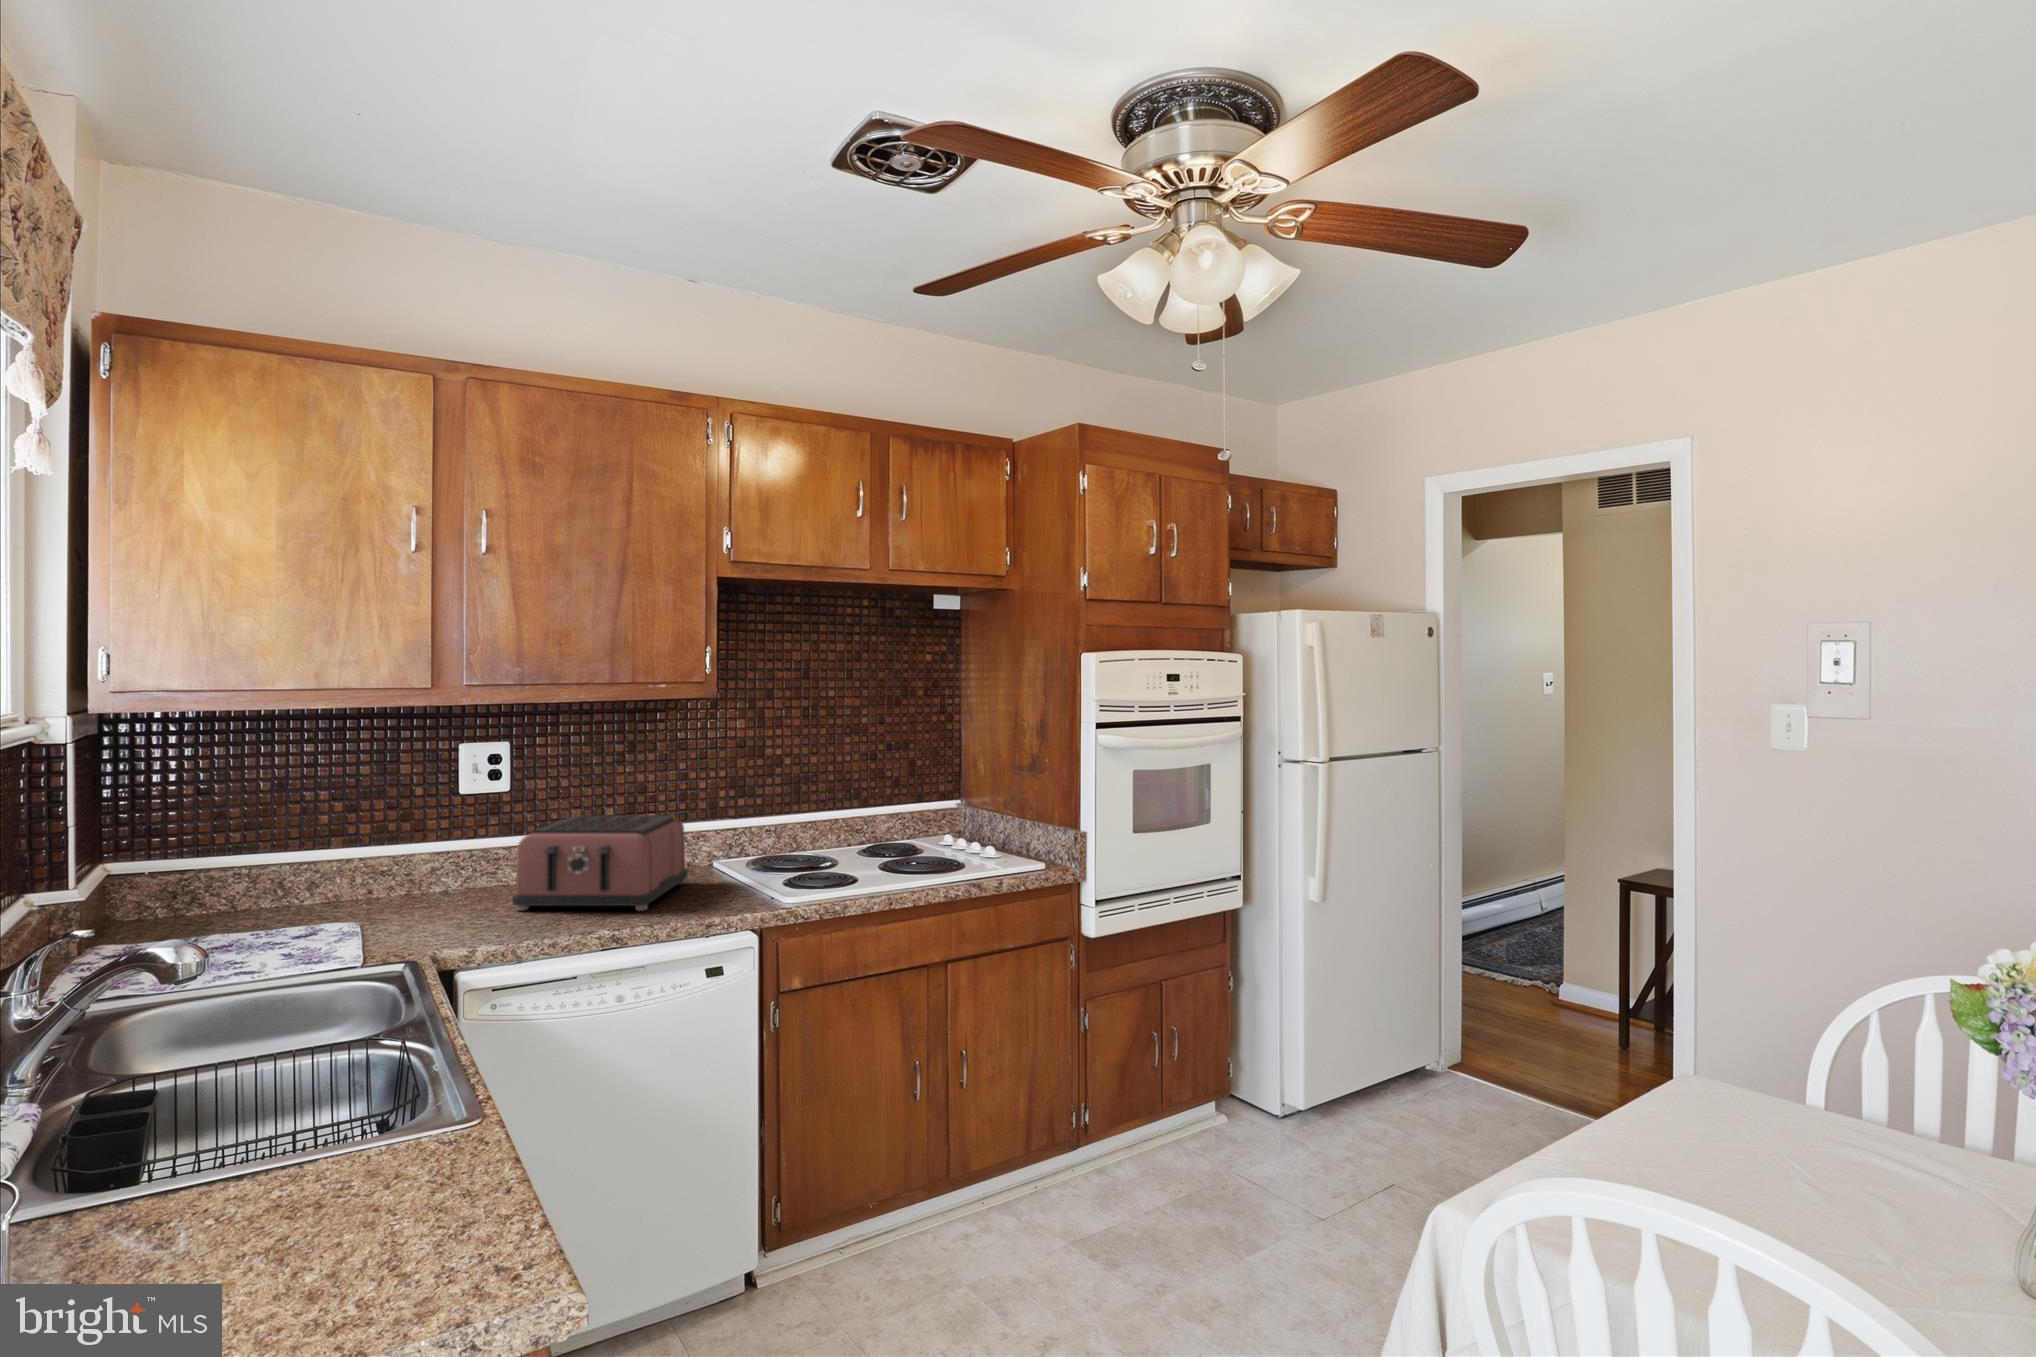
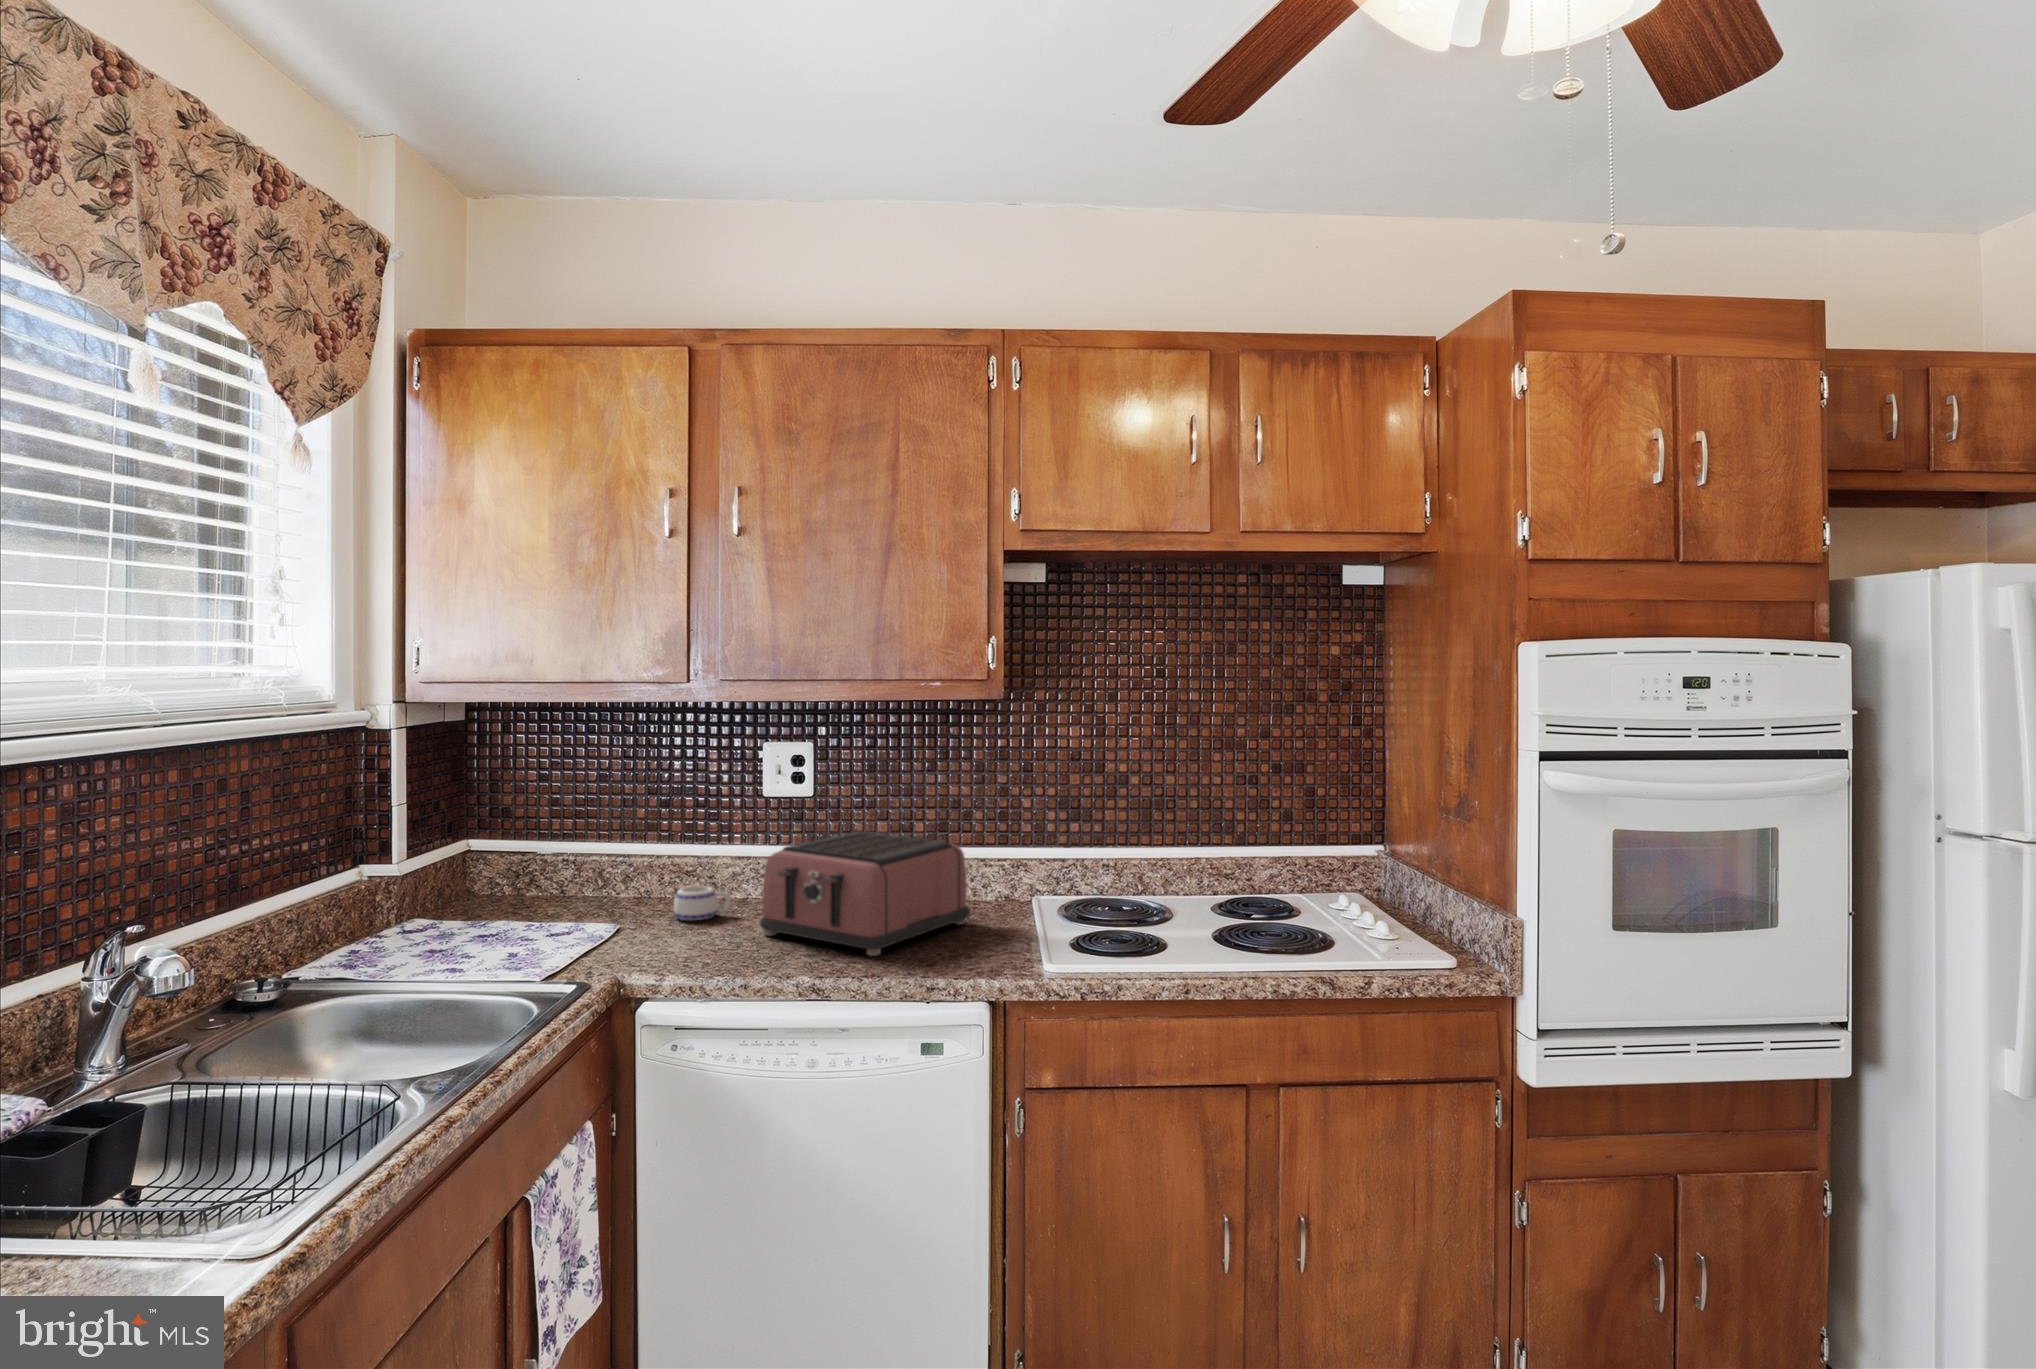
mug: none [399,878,457,910] -> present [674,886,731,920]

